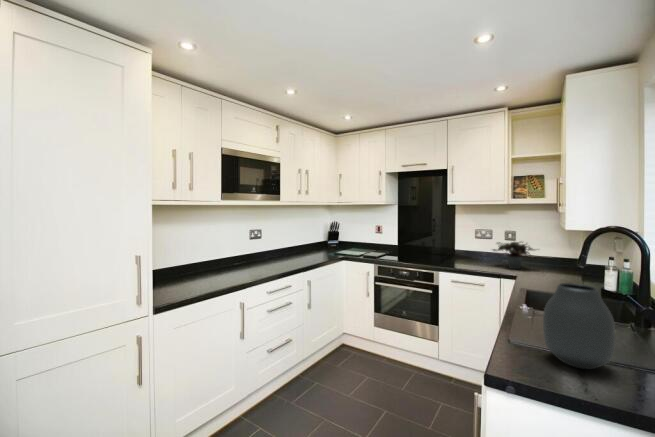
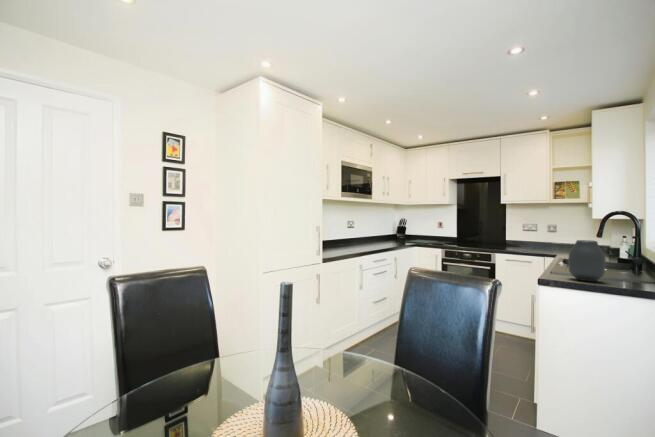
potted plant: present [493,242,535,269] -> none [536,231,576,252]

